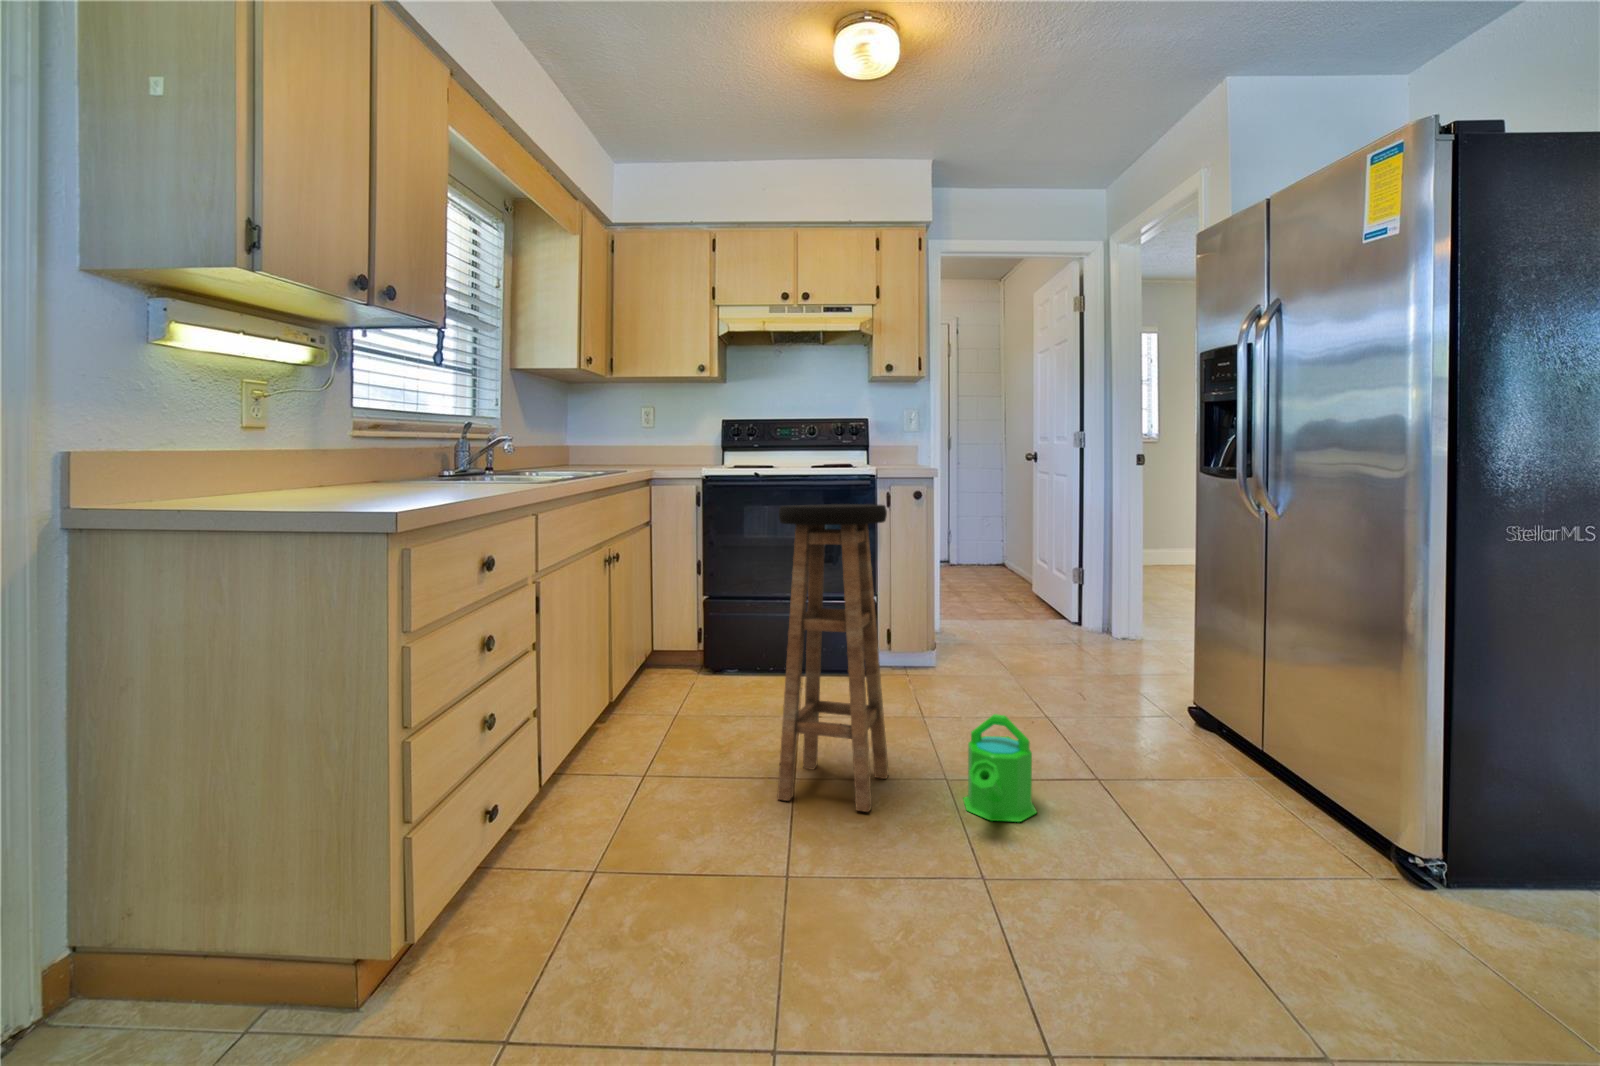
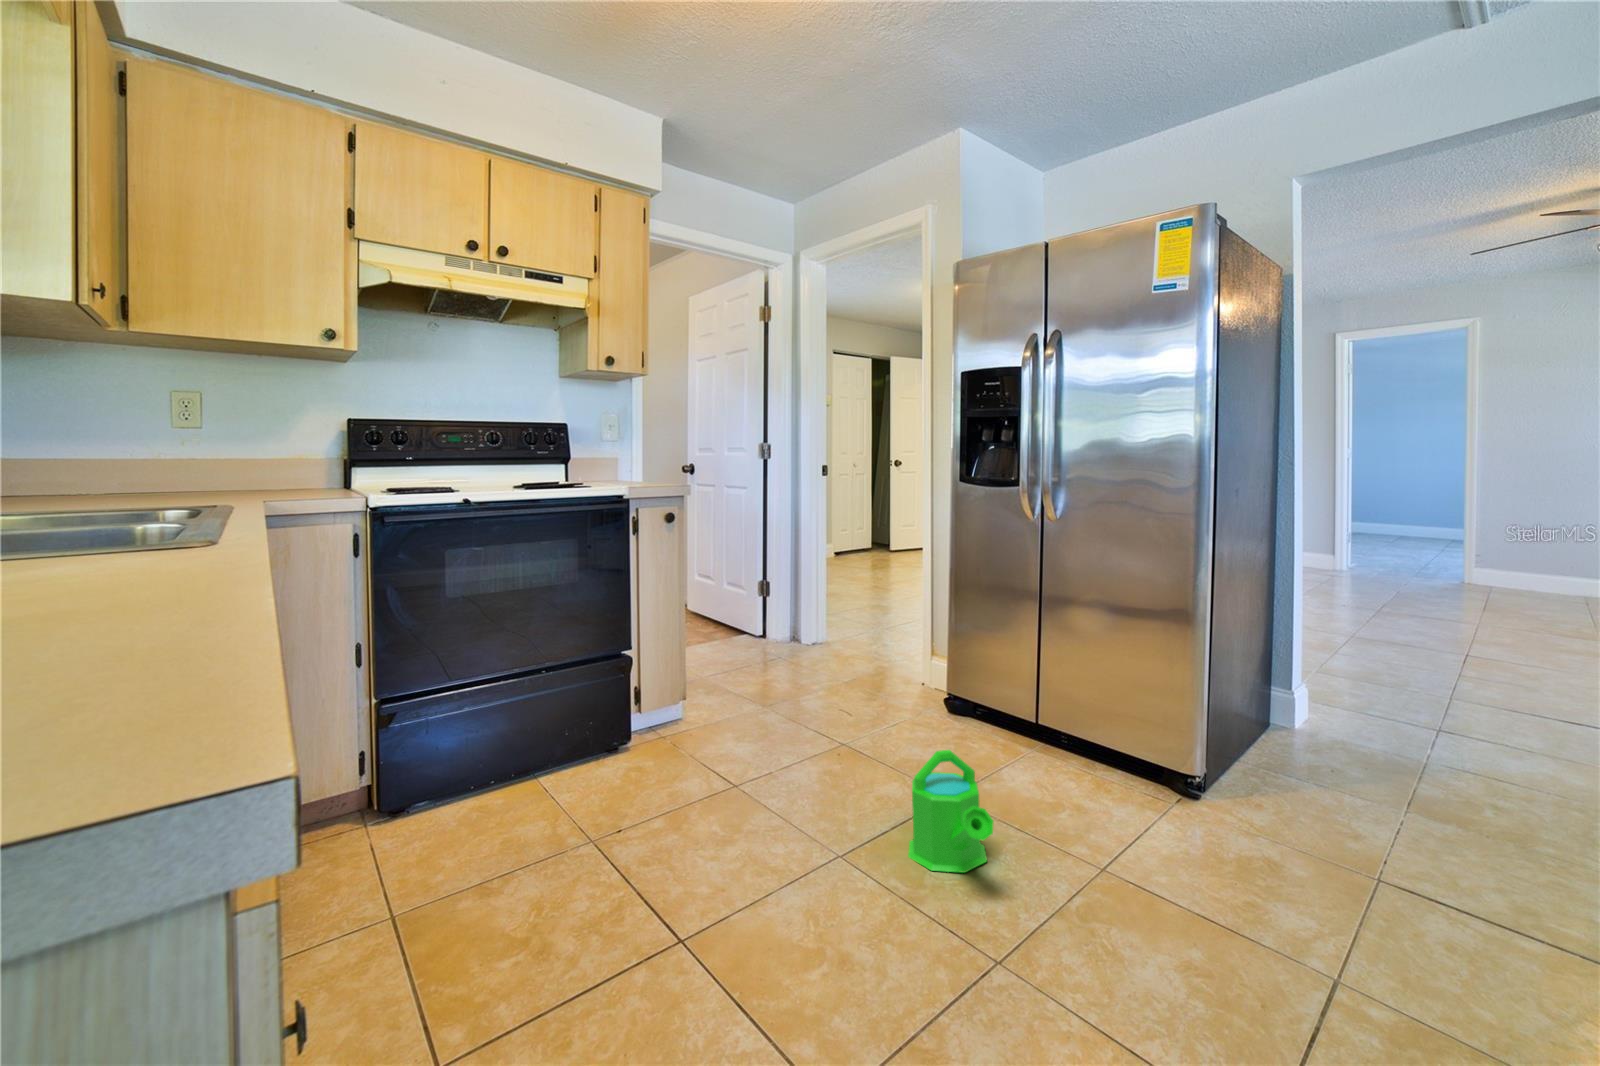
bar stool: present [777,504,889,812] -> none [688,522,857,956]

